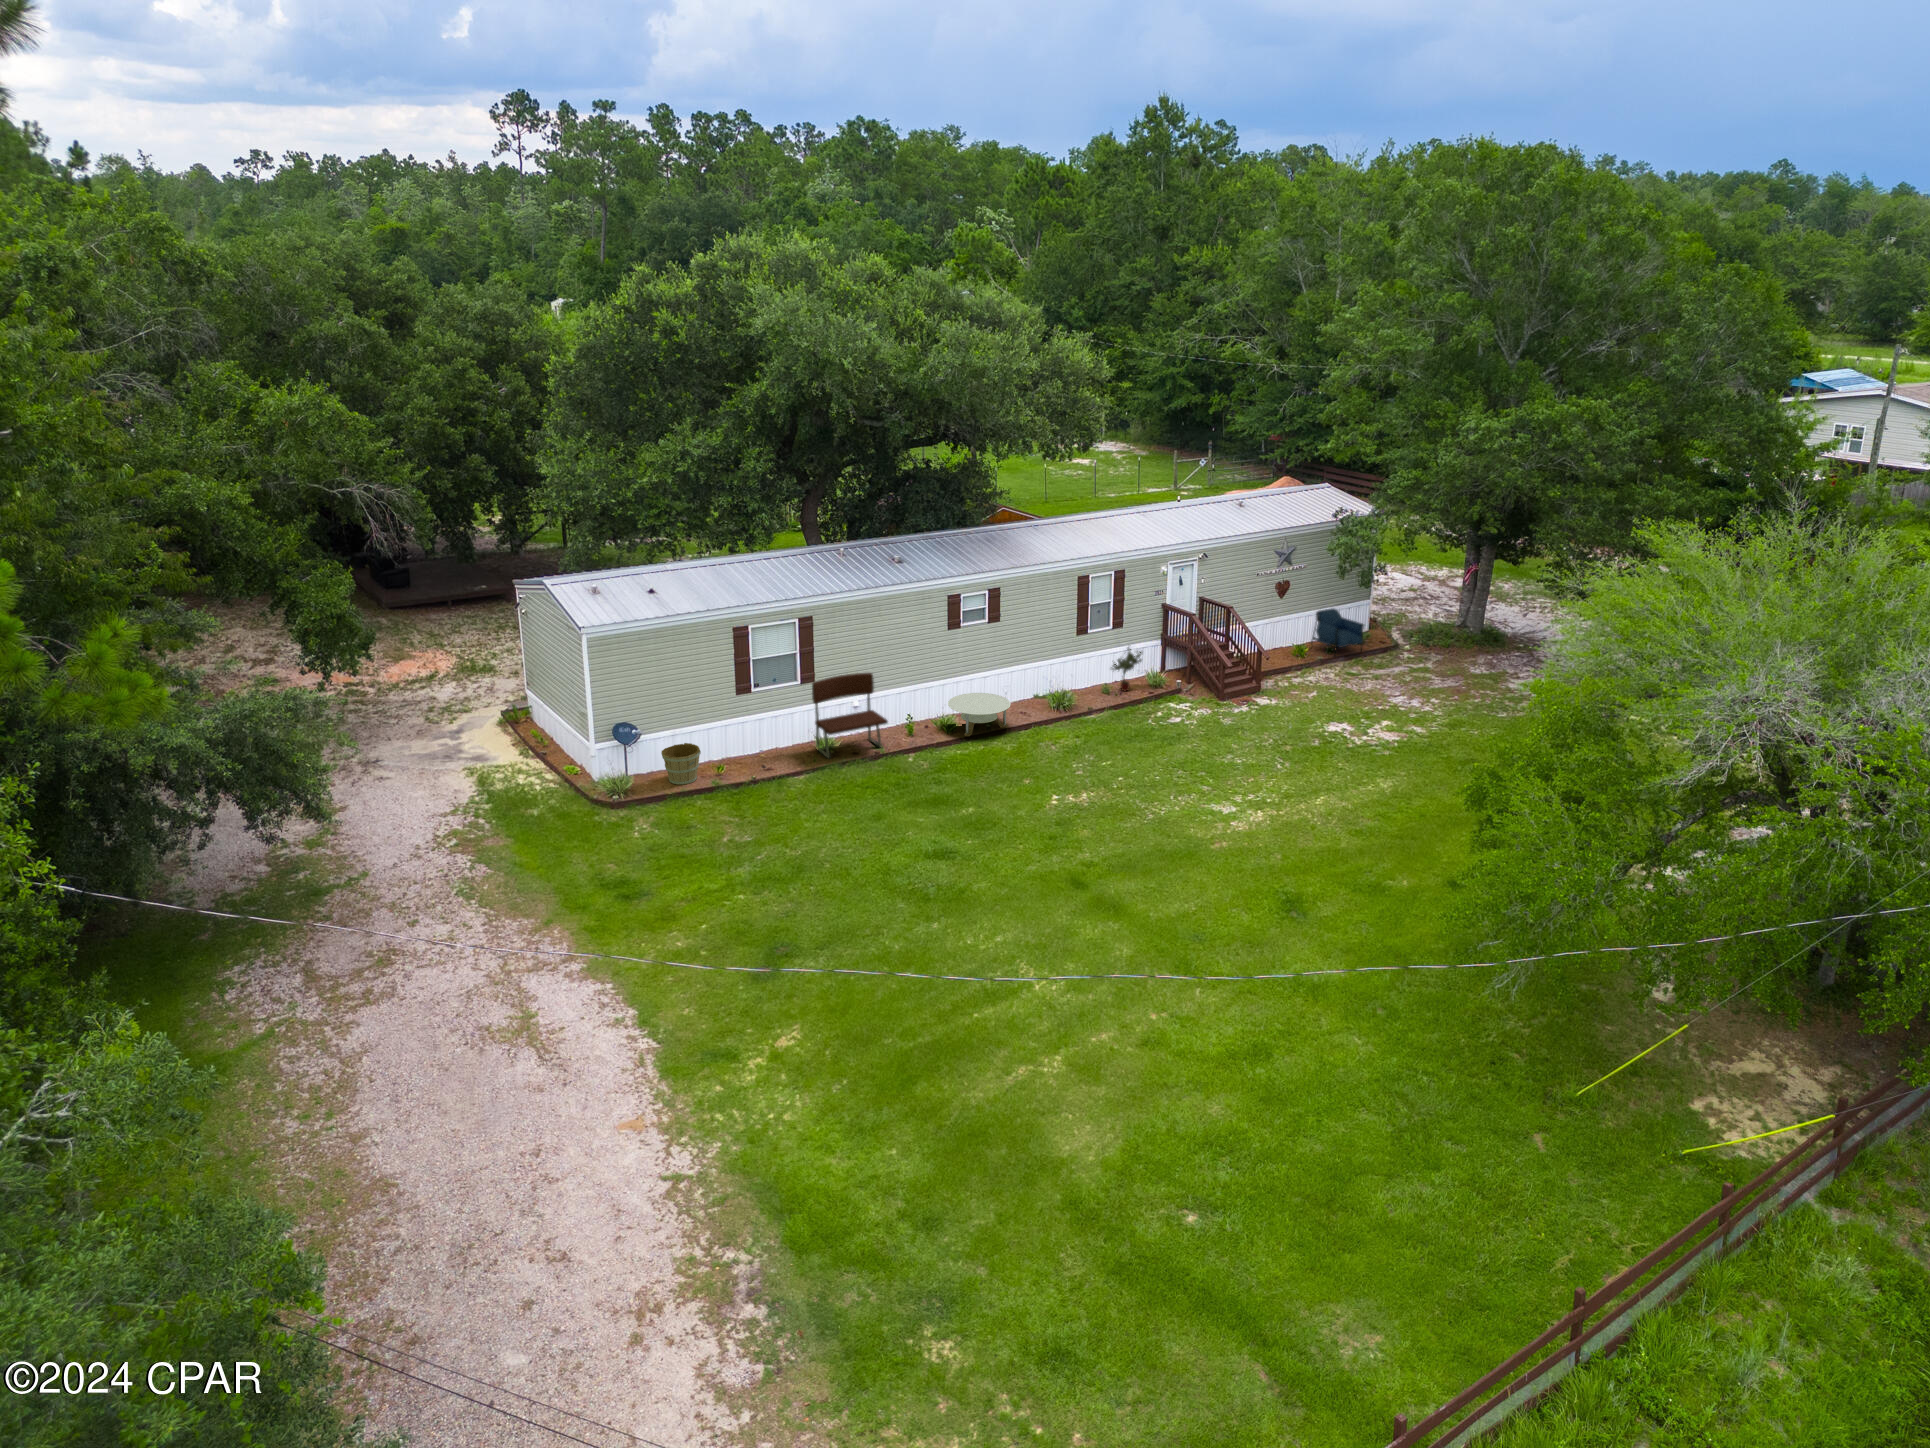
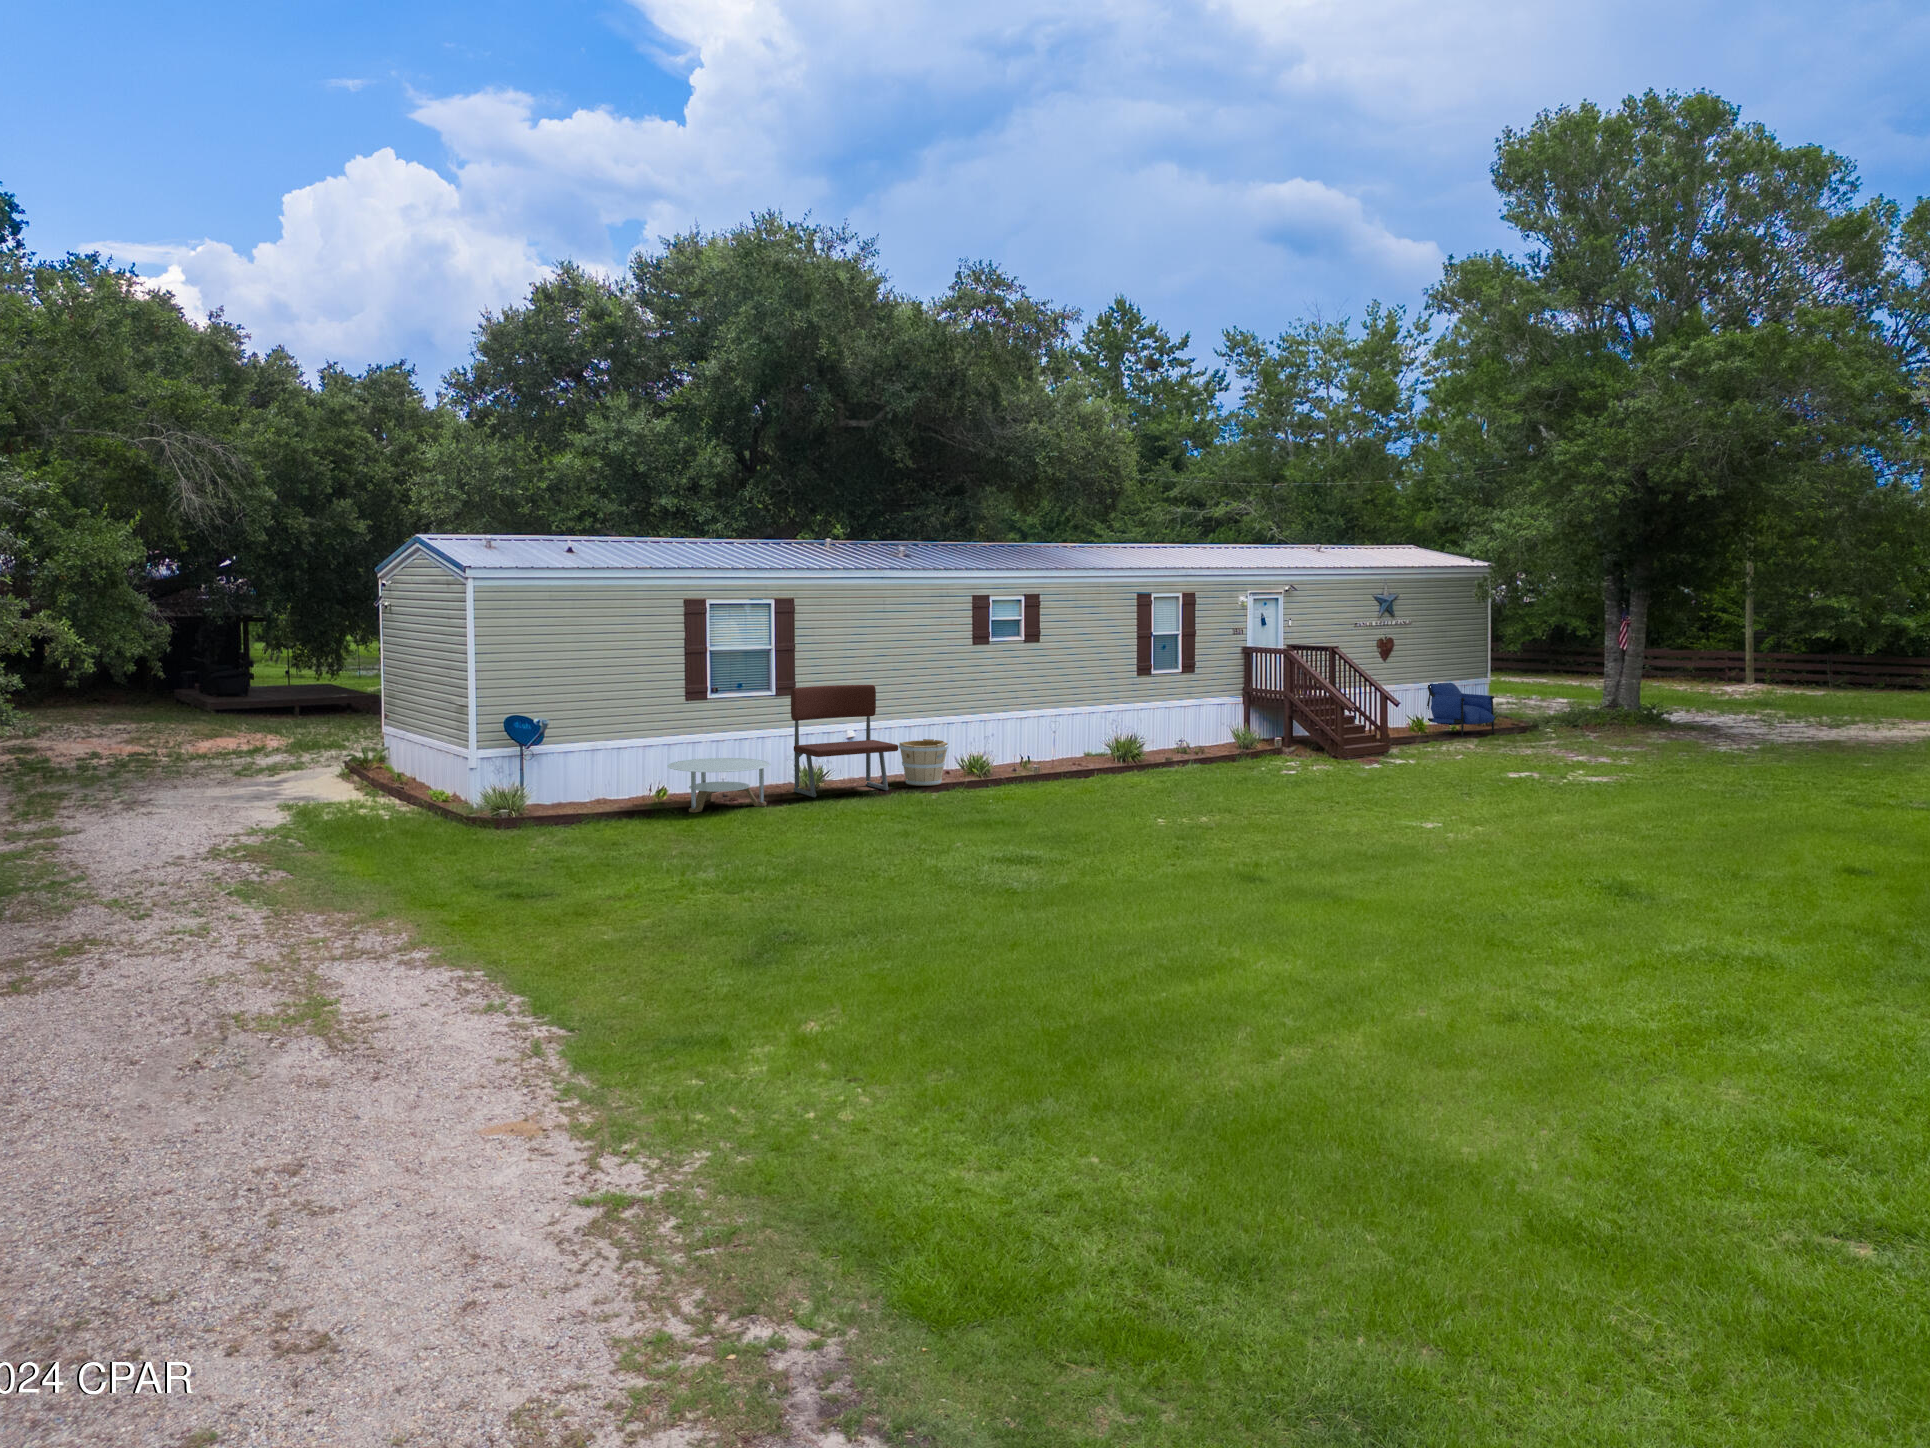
potted tree: present [1111,647,1142,691] -> none [1183,693,1226,756]
round table: present [948,693,1011,736] -> present [668,758,771,812]
wooden bucket: present [661,743,701,785] -> present [899,739,948,786]

